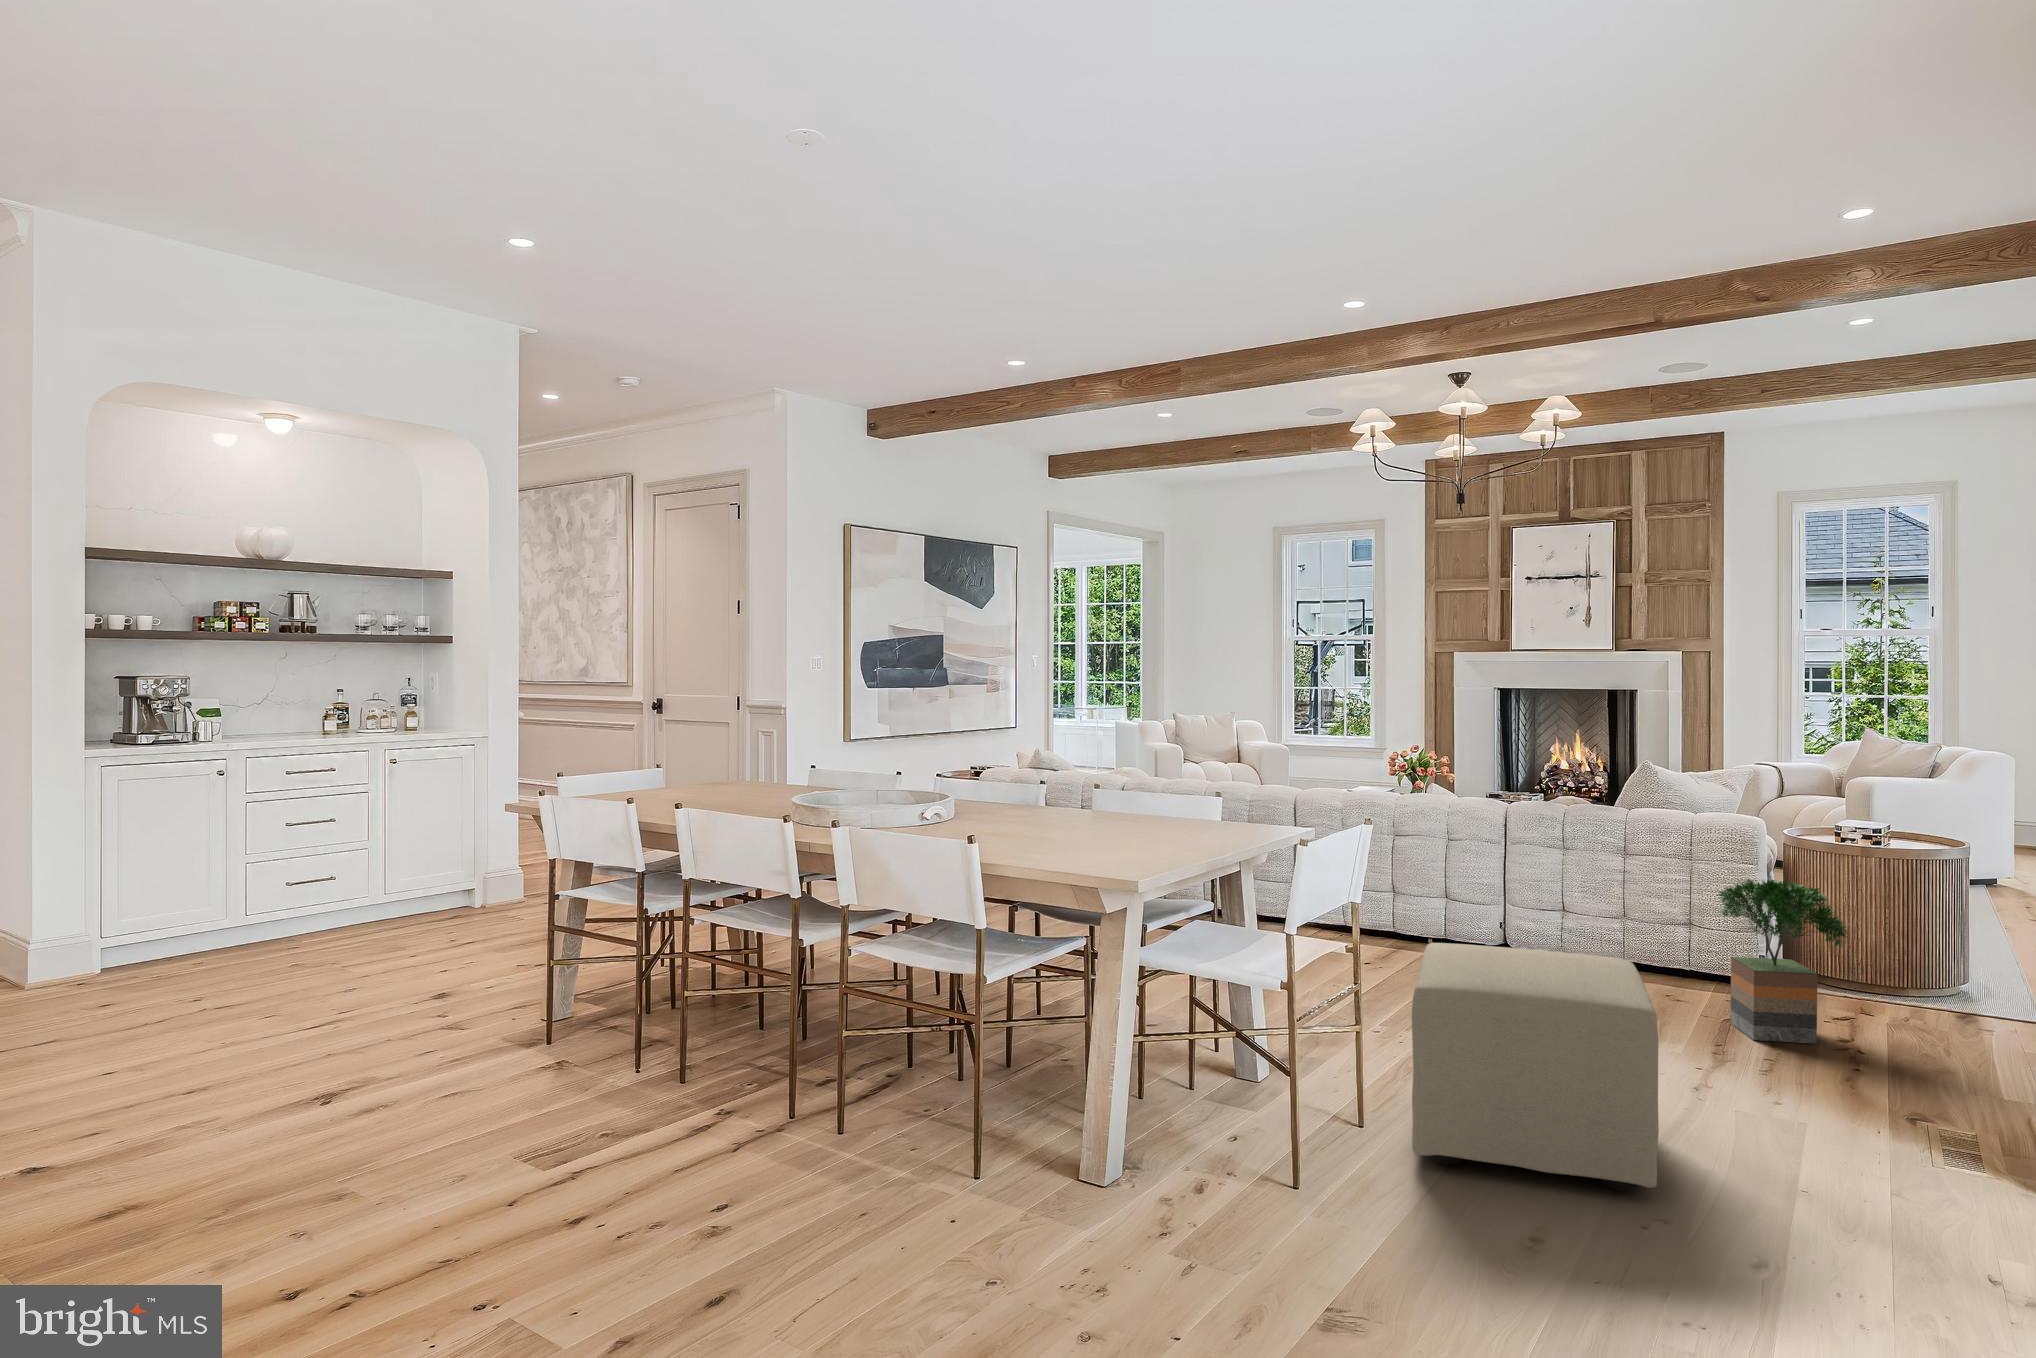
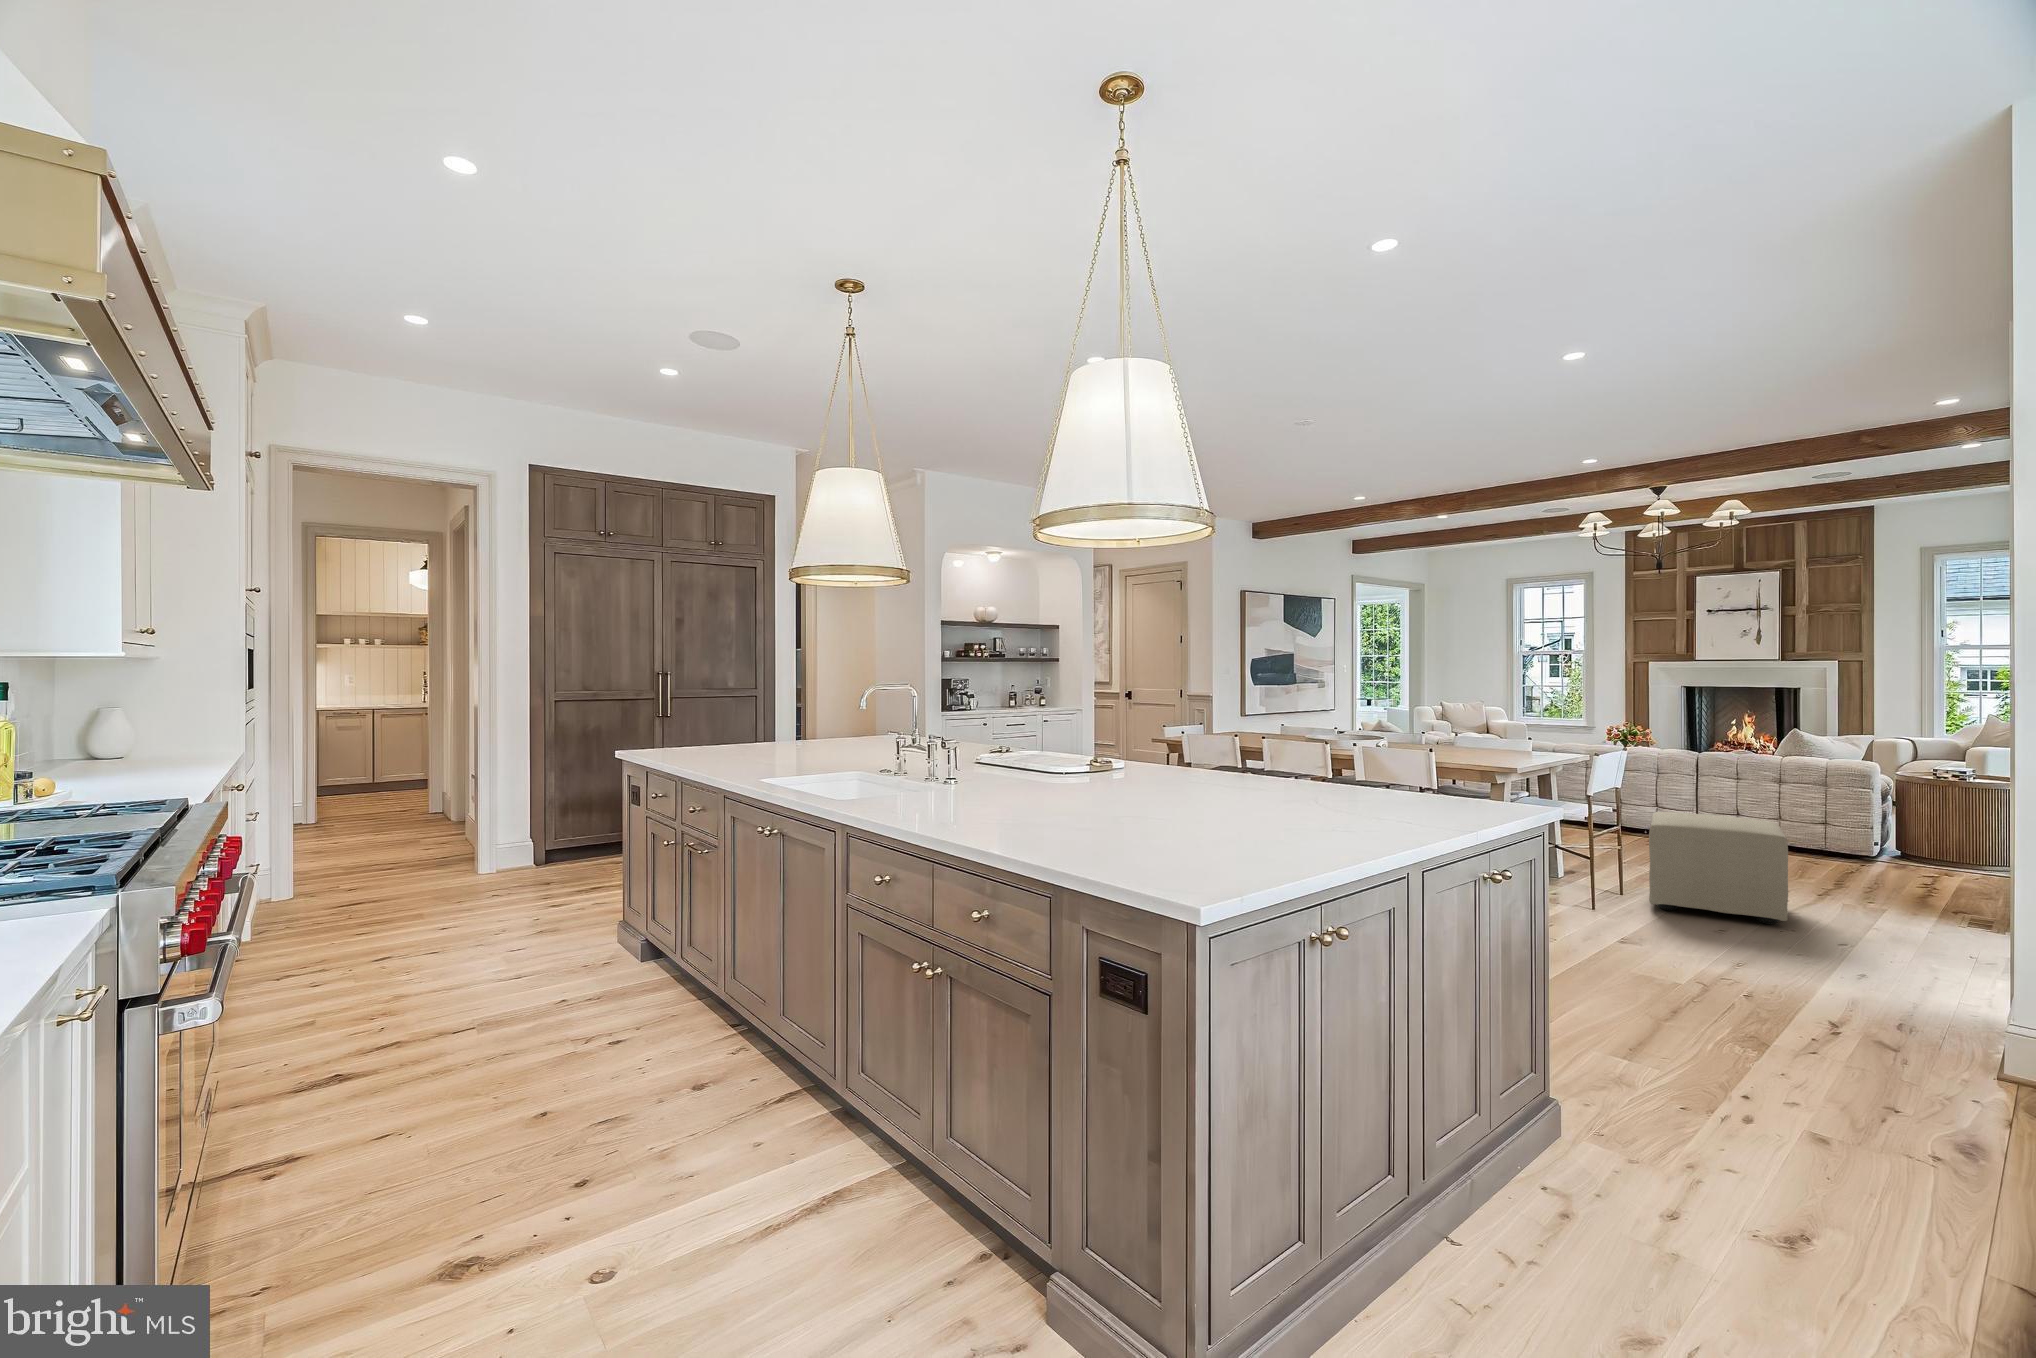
potted tree: present [1718,878,1848,1044] -> none [1838,792,1930,886]

